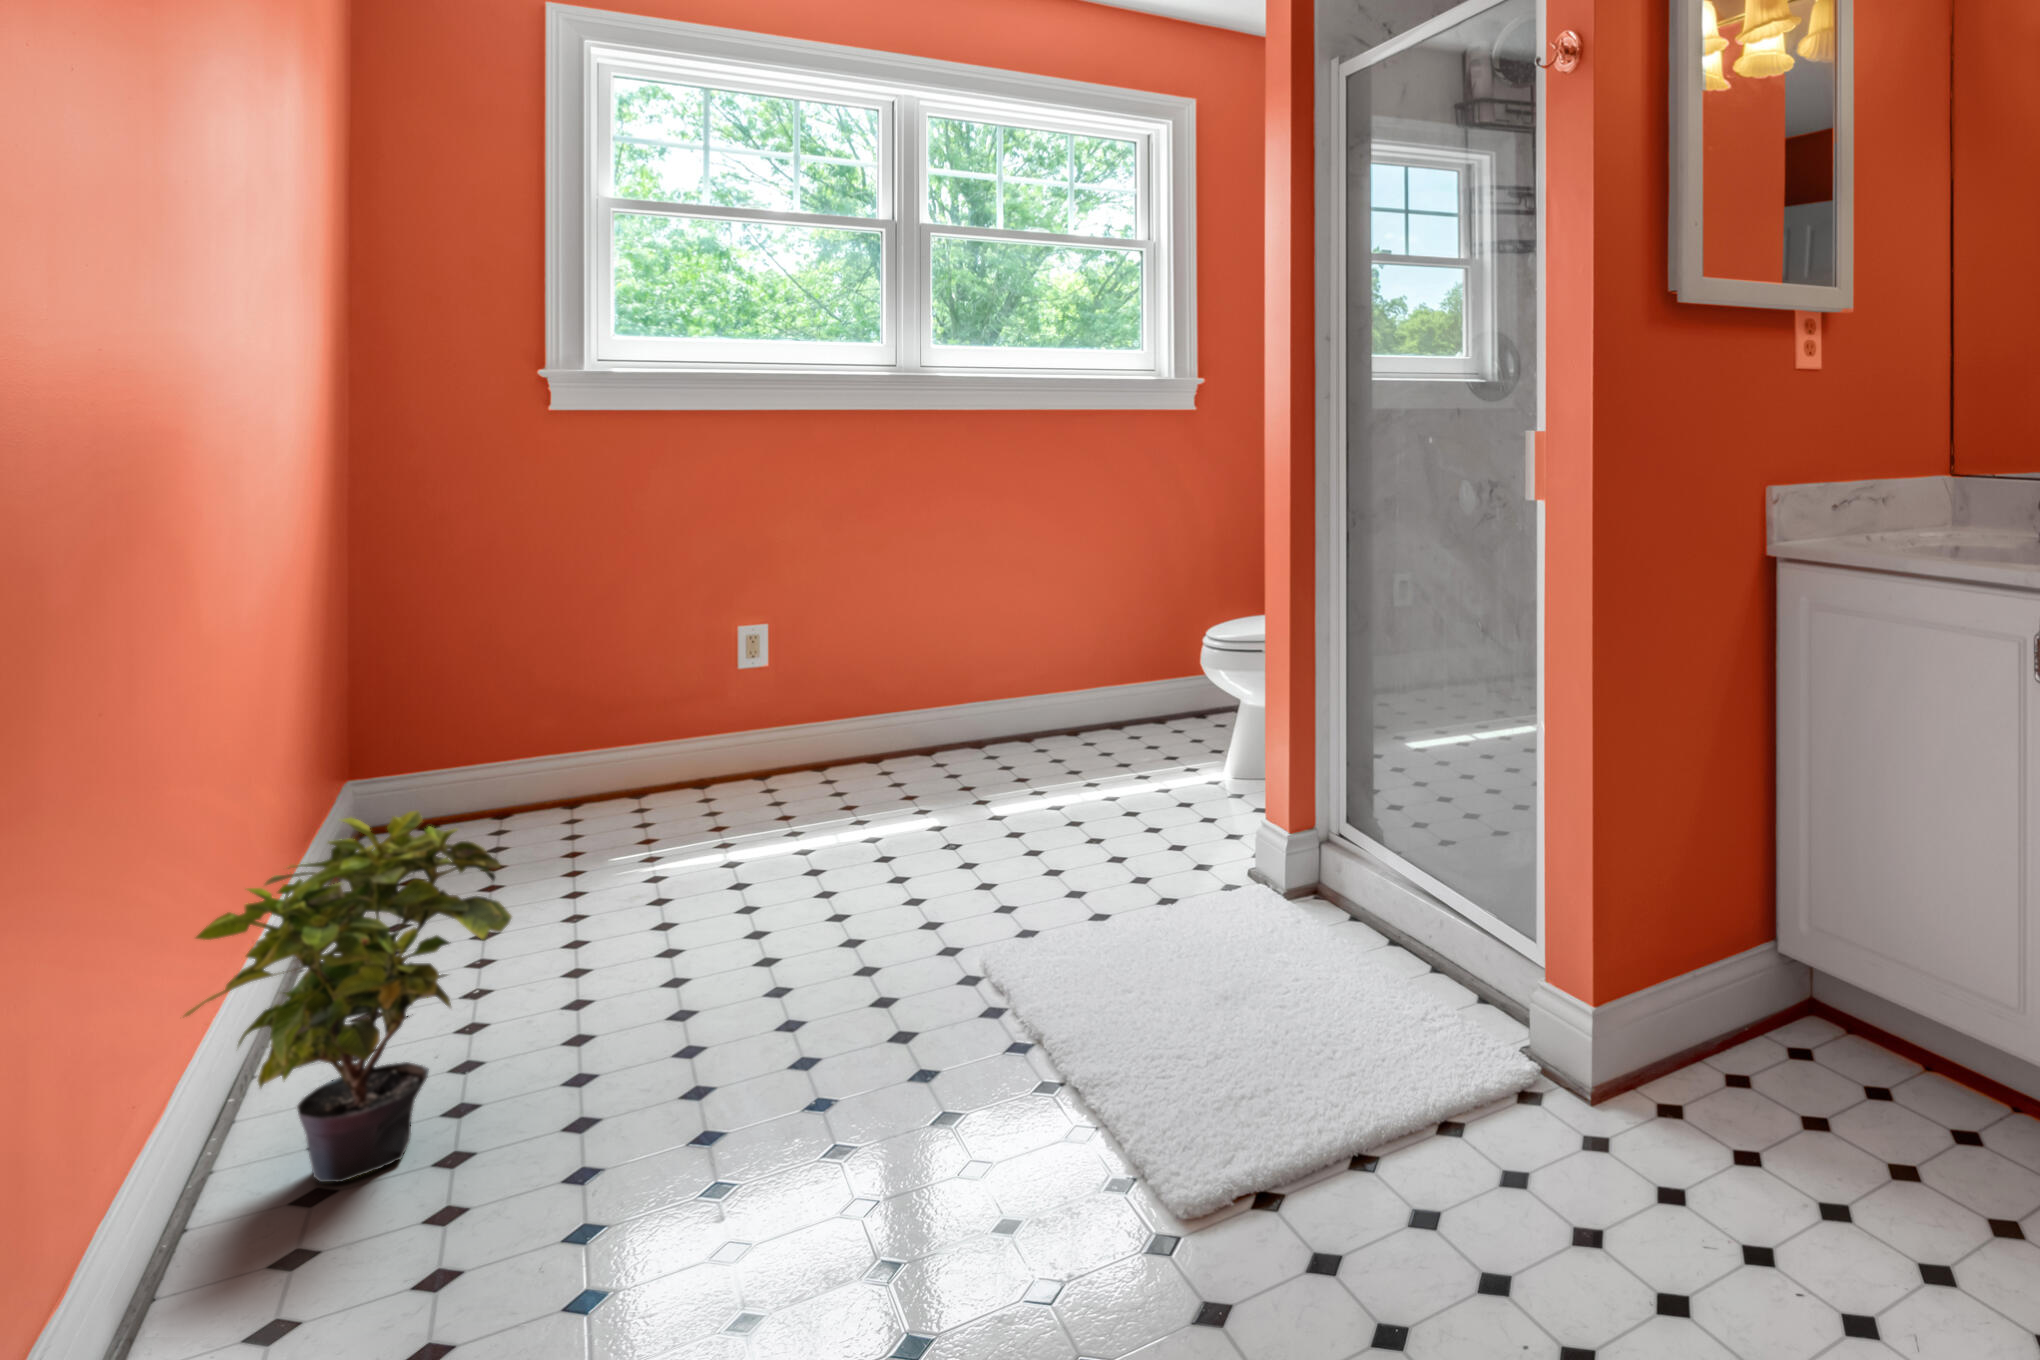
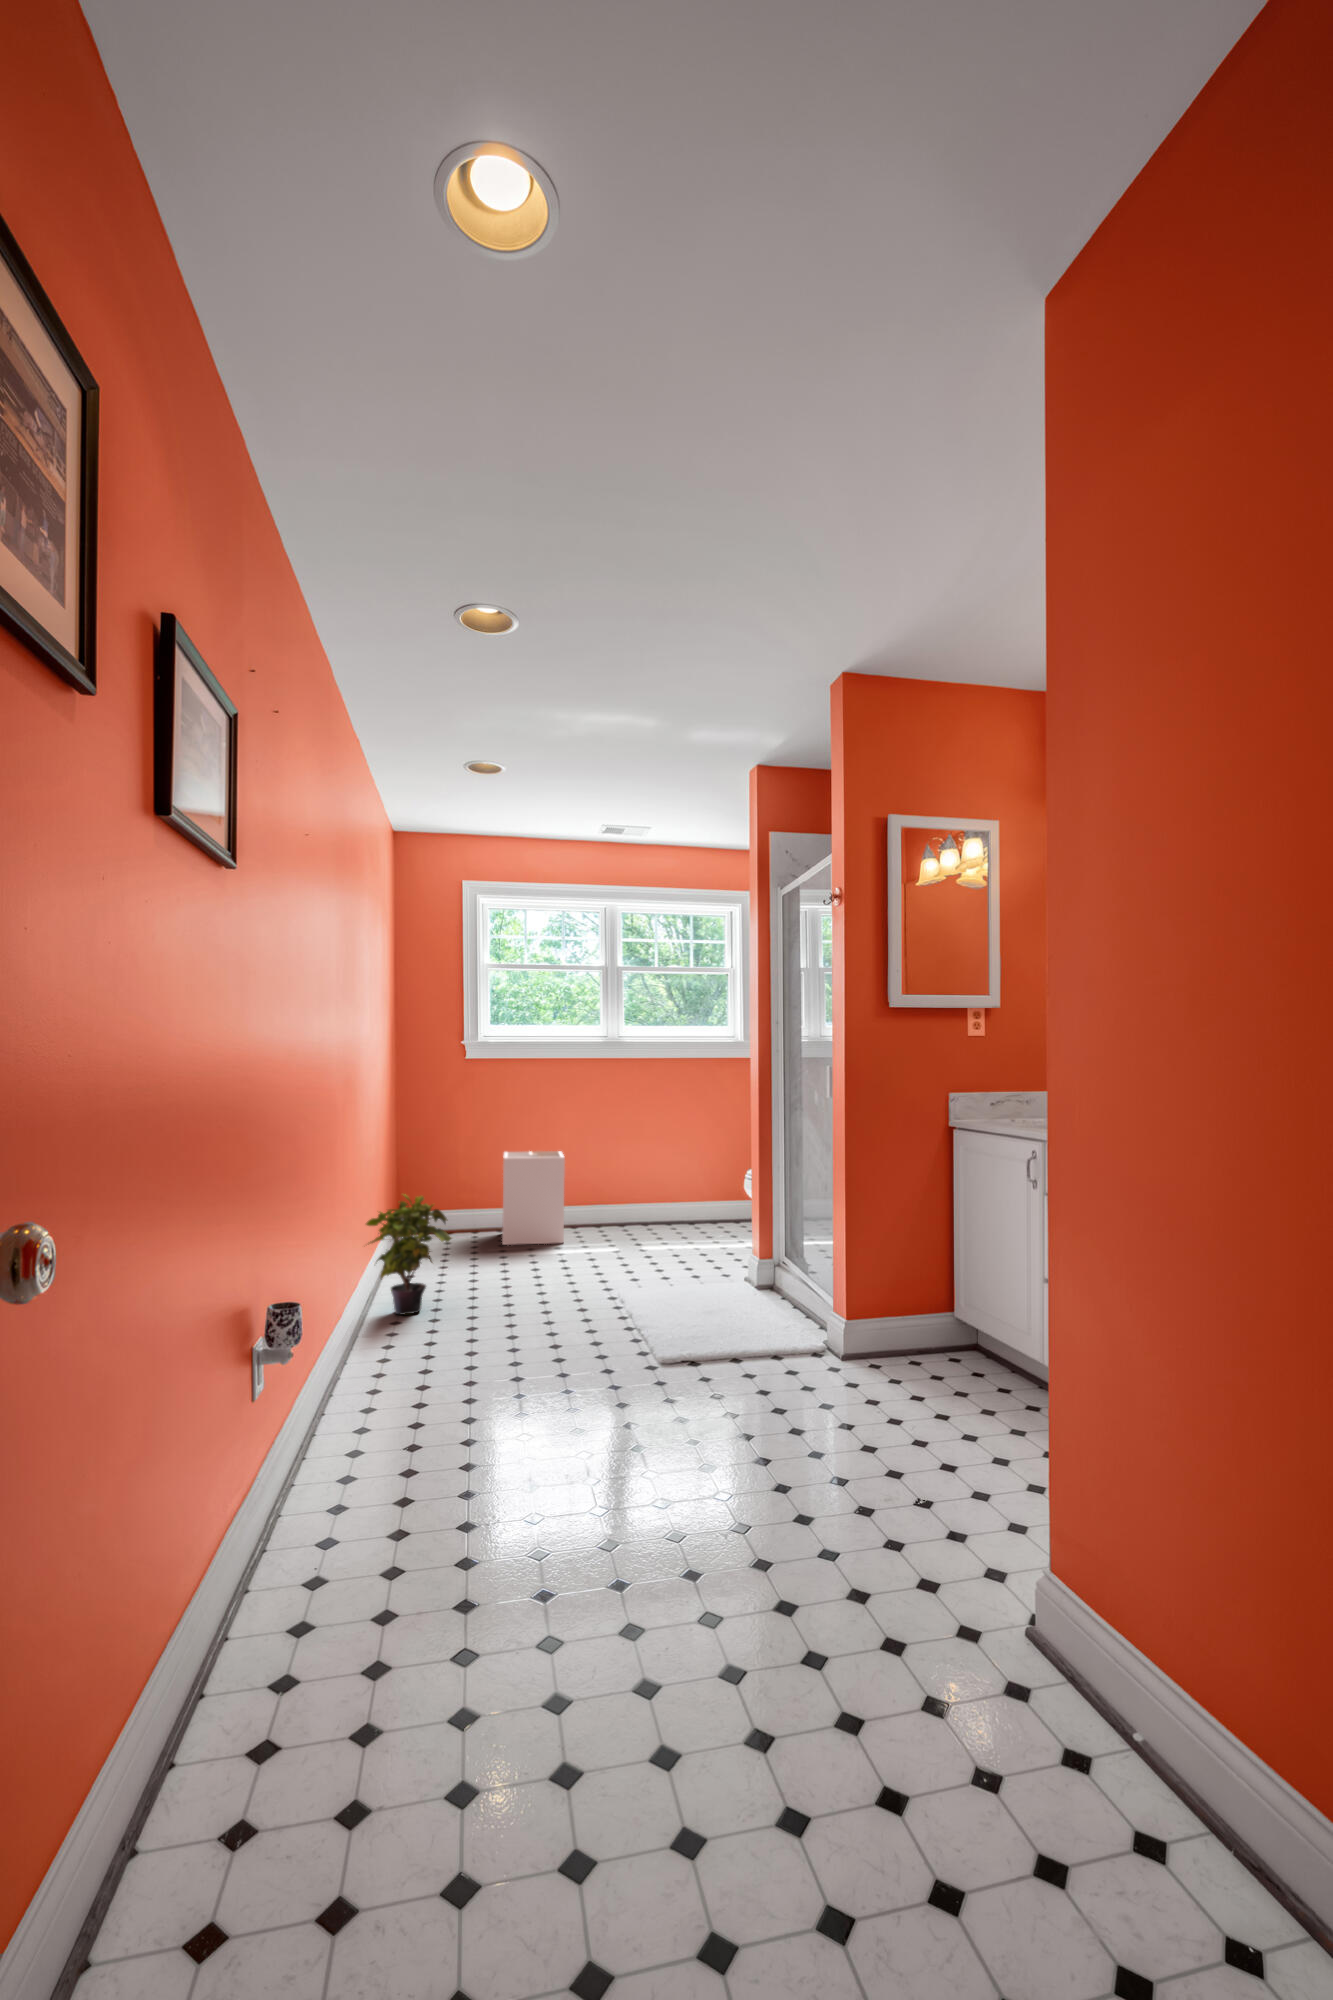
laundry hamper: none [649,611,809,840] -> present [502,1151,565,1245]

